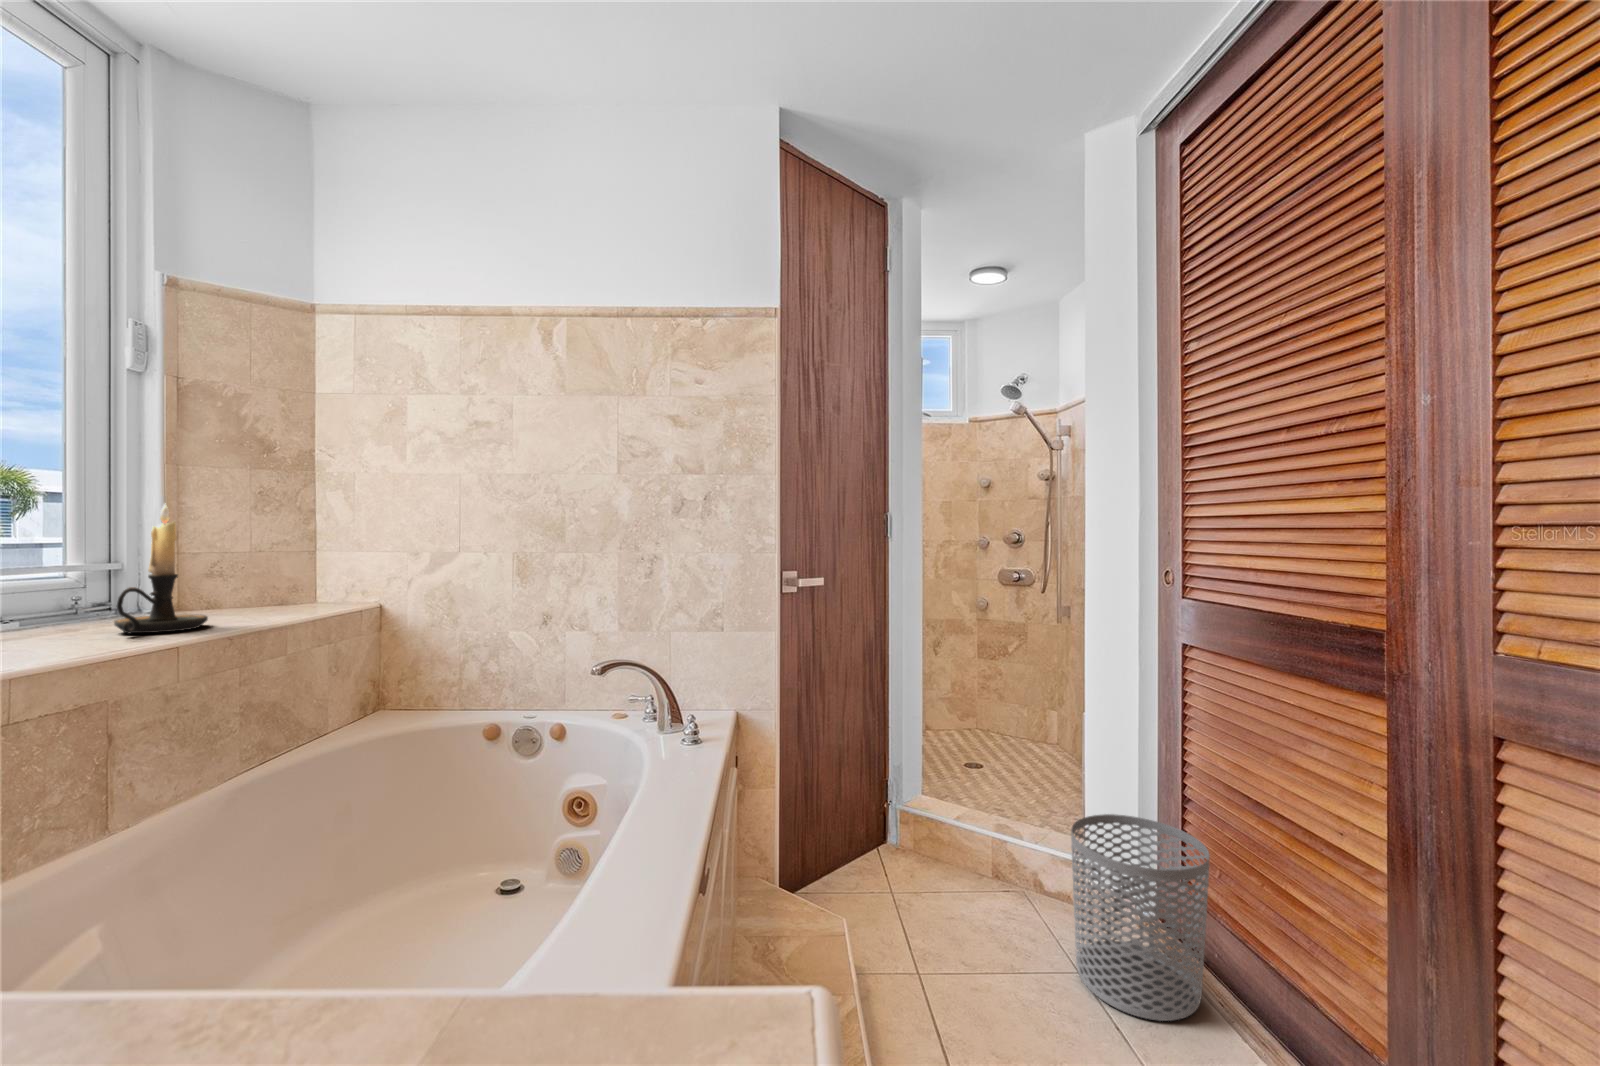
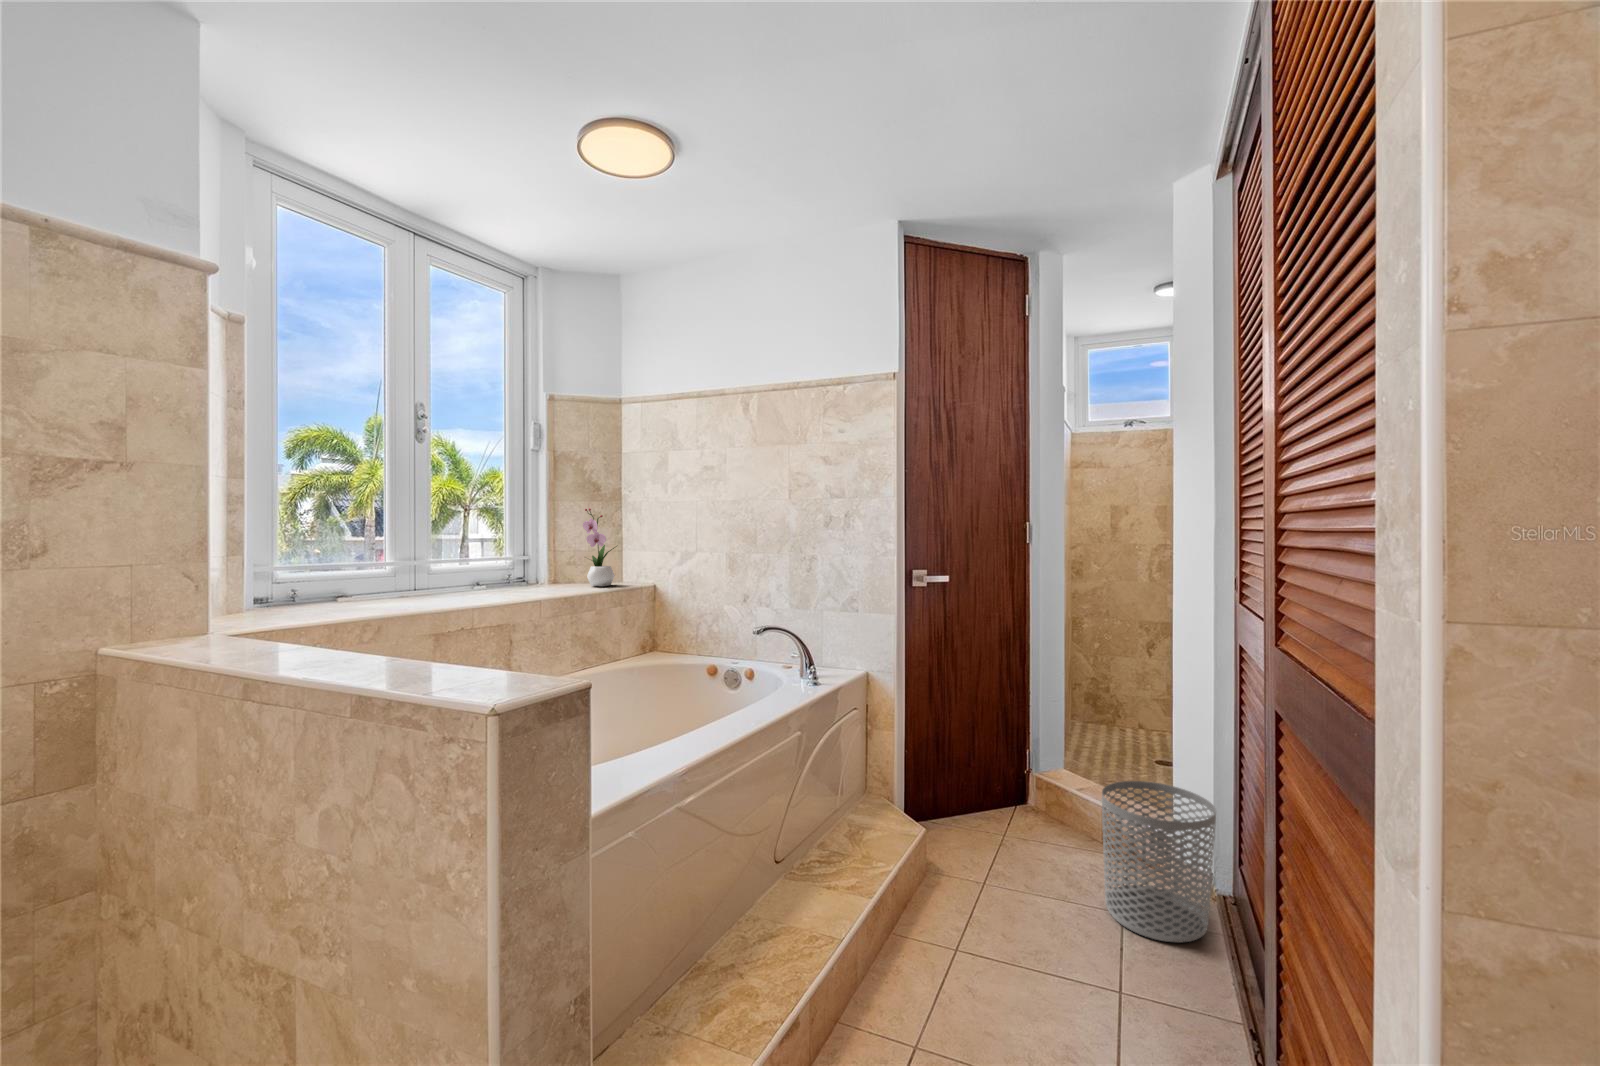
flower arrangement: none [241,479,312,610] -> present [583,508,617,586]
candle holder: present [114,504,208,633] -> none [527,526,566,597]

